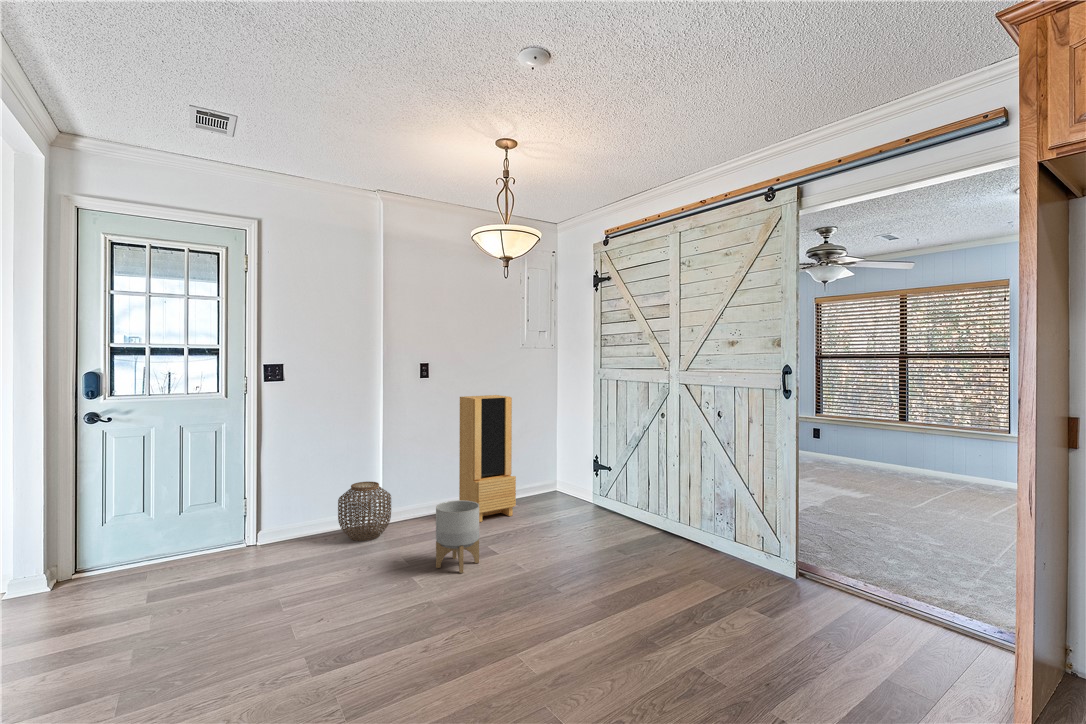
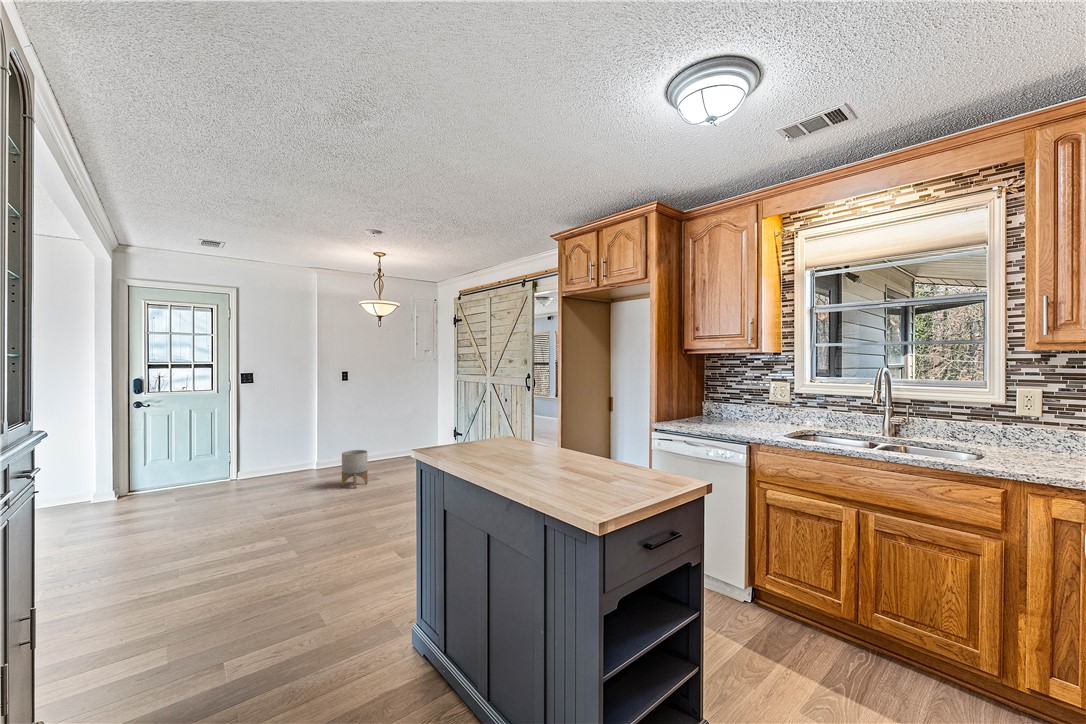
storage cabinet: present [459,395,516,522] -> none [368,390,402,467]
woven basket: present [338,482,391,541] -> none [288,442,321,476]

